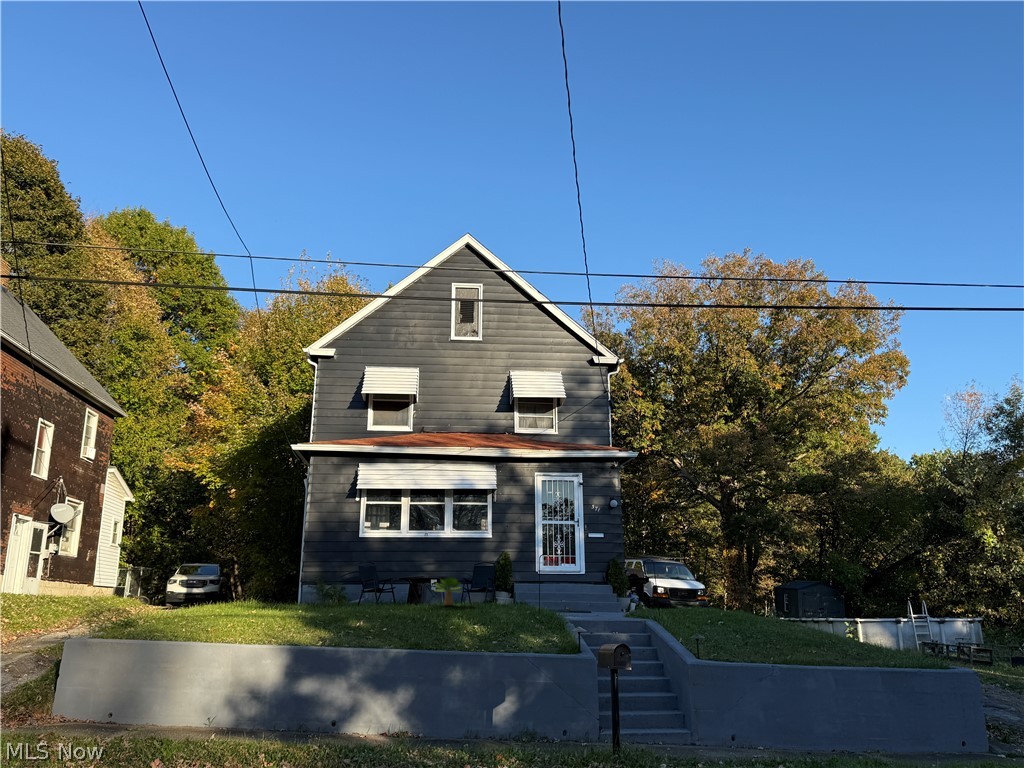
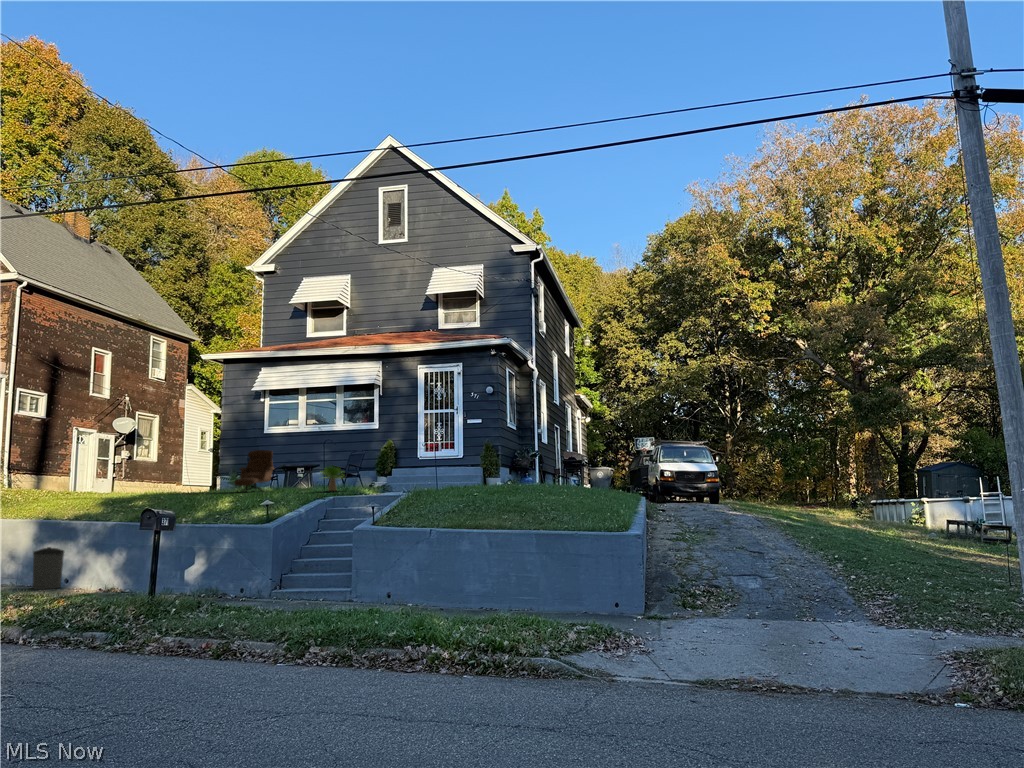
lounge chair: none [335,556,374,605] -> present [234,450,274,492]
trash can: none [304,682,342,737] -> present [33,547,64,589]

